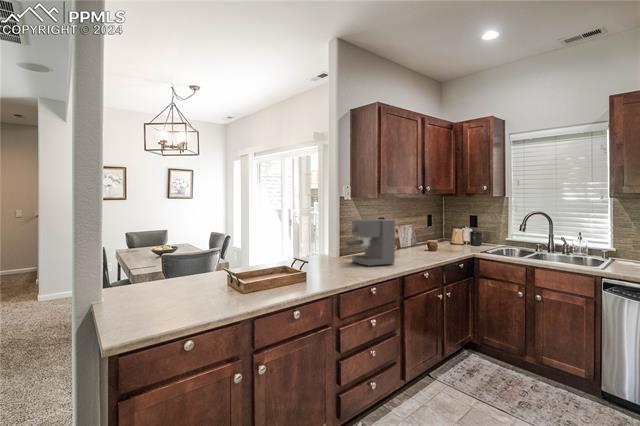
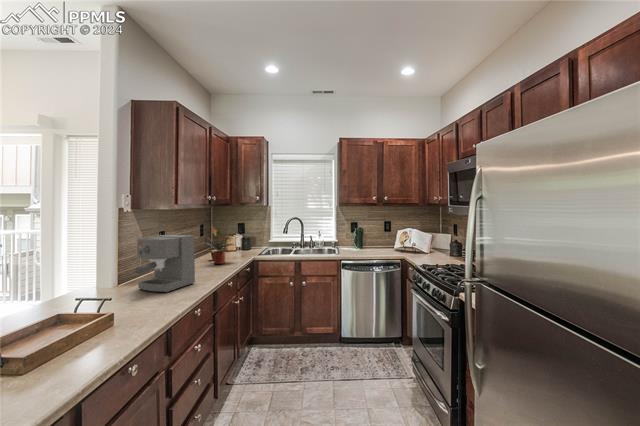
potted plant: none [415,218,448,256] -> present [206,228,234,264]

